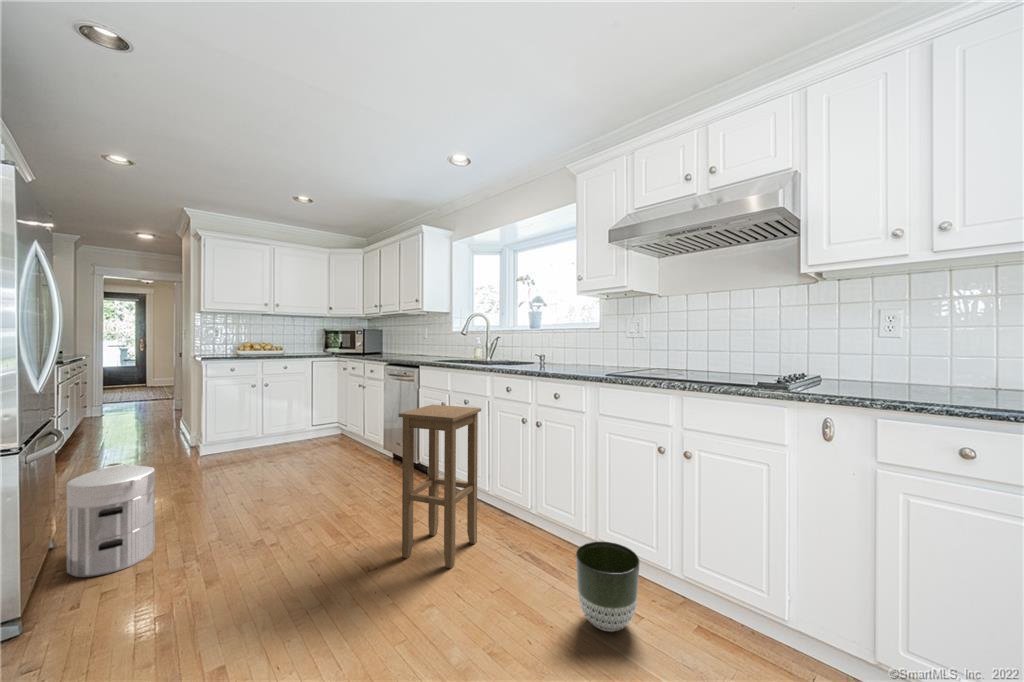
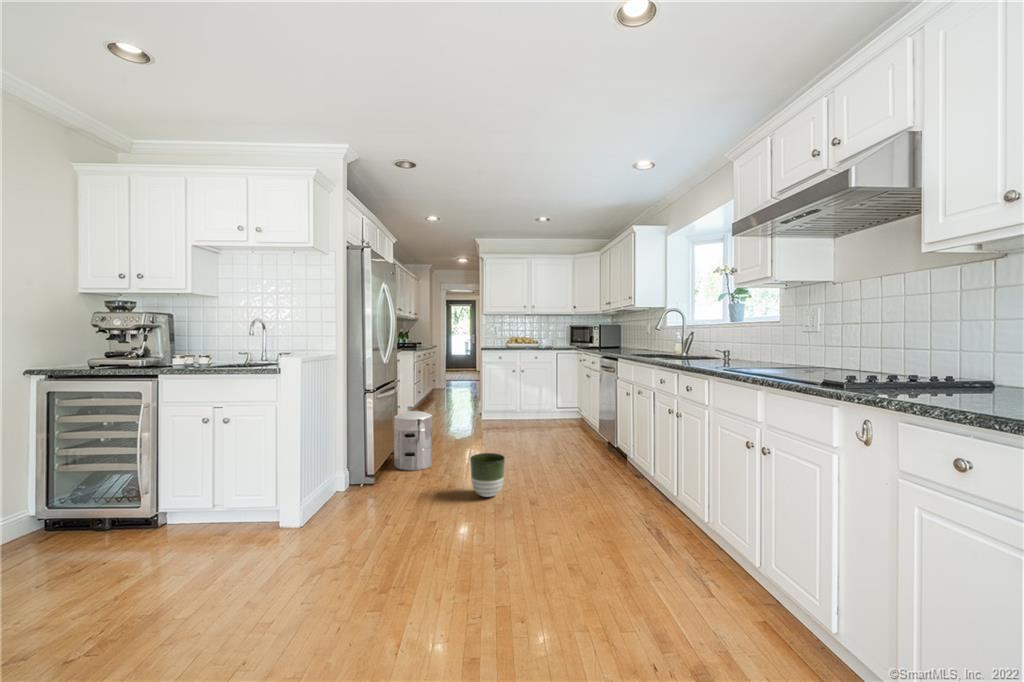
stool: present [399,405,481,568] -> none [553,389,622,518]
planter: present [576,541,640,632] -> present [470,453,505,497]

